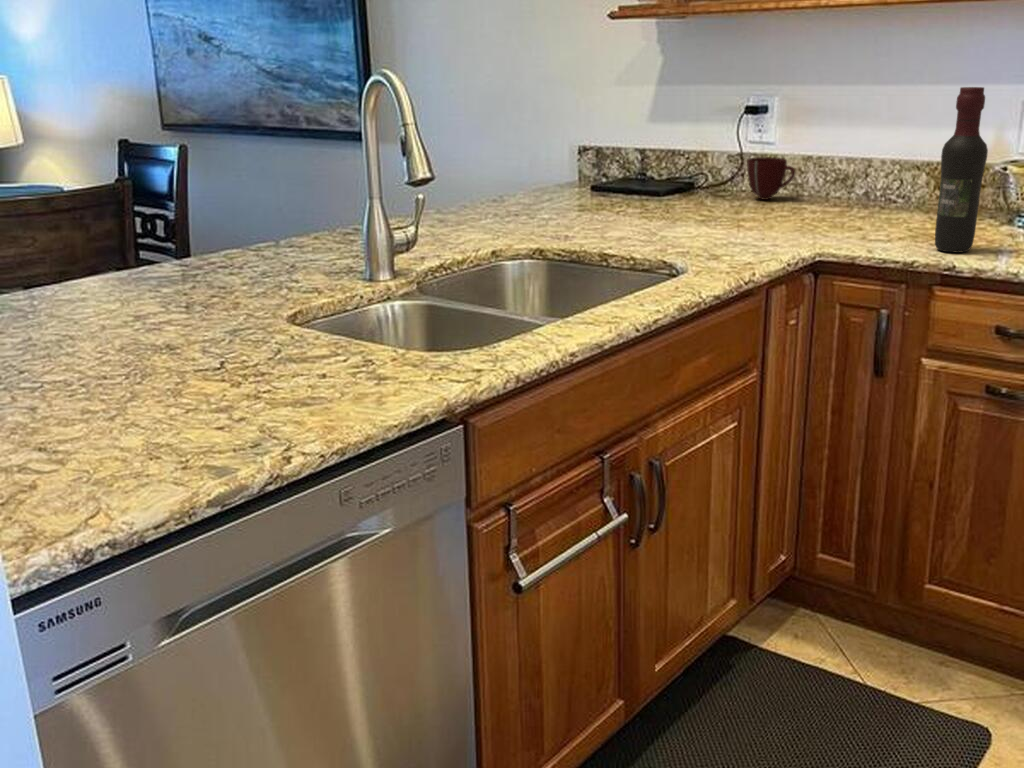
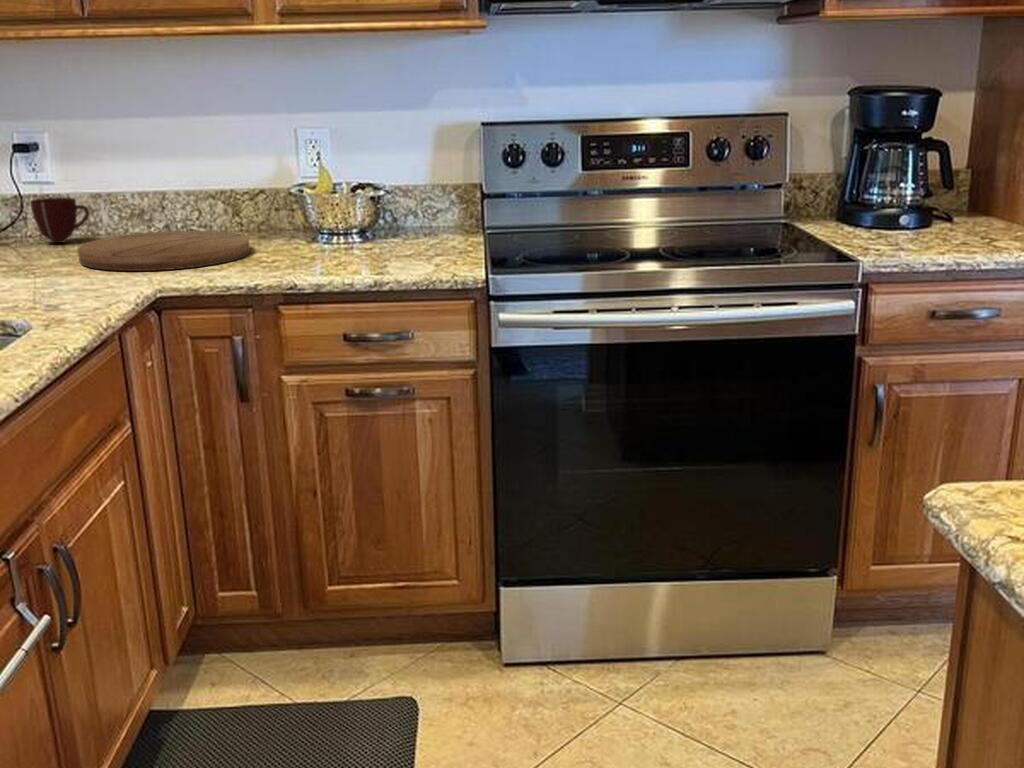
wine bottle: present [935,87,988,253] -> none [259,114,303,271]
cutting board: none [767,198,934,237] -> present [78,231,250,271]

